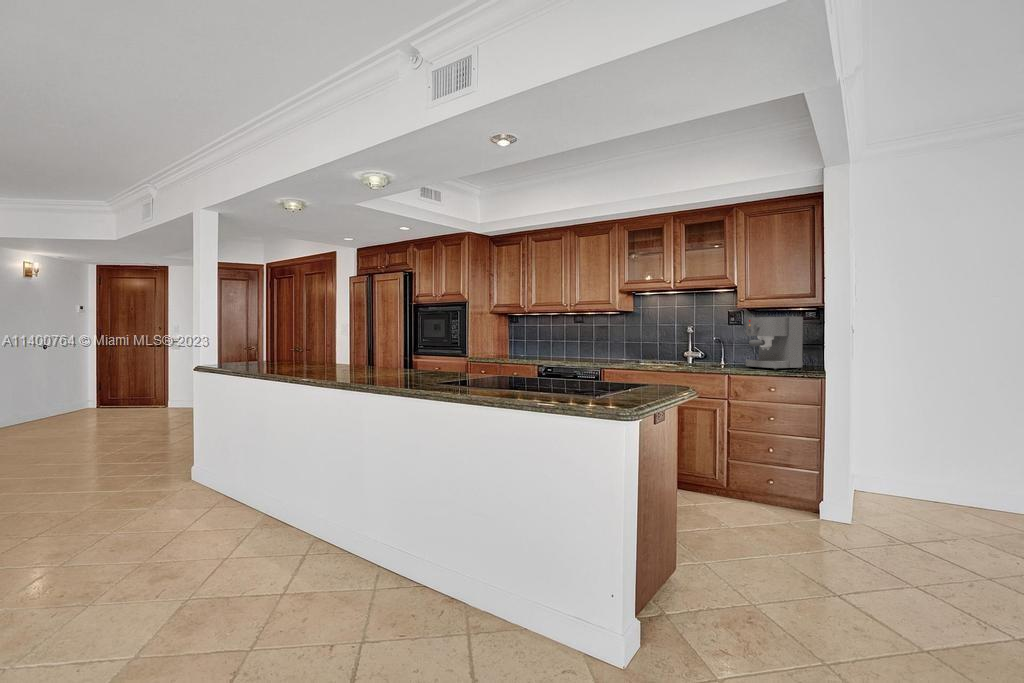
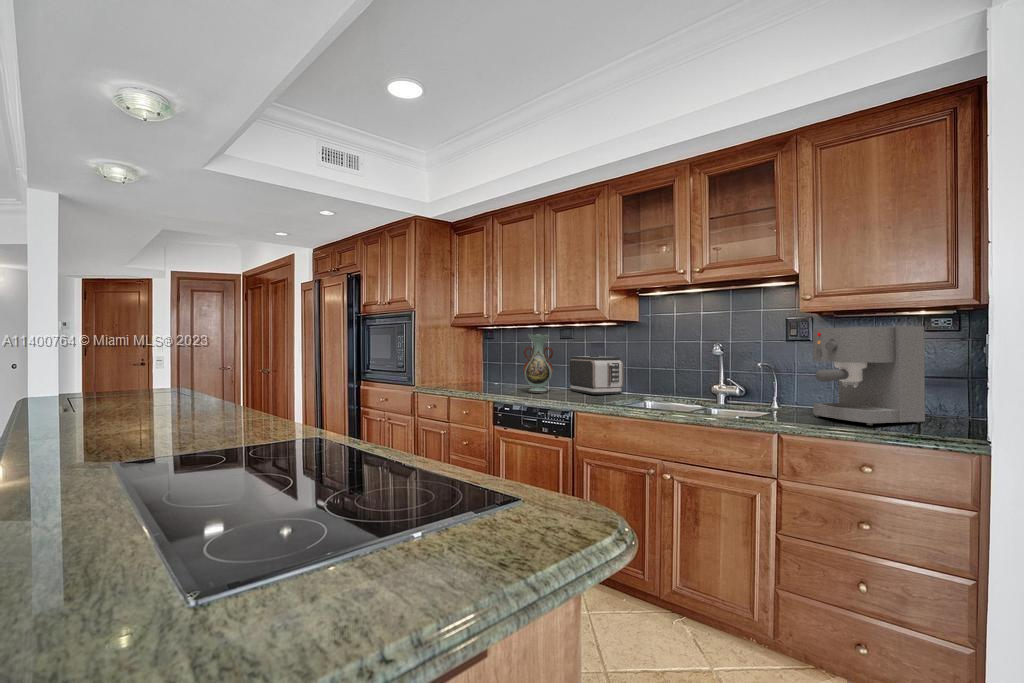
decorative vase: none [555,319,575,360] -> present [523,334,553,393]
toaster: none [585,335,624,360] -> present [570,356,623,395]

